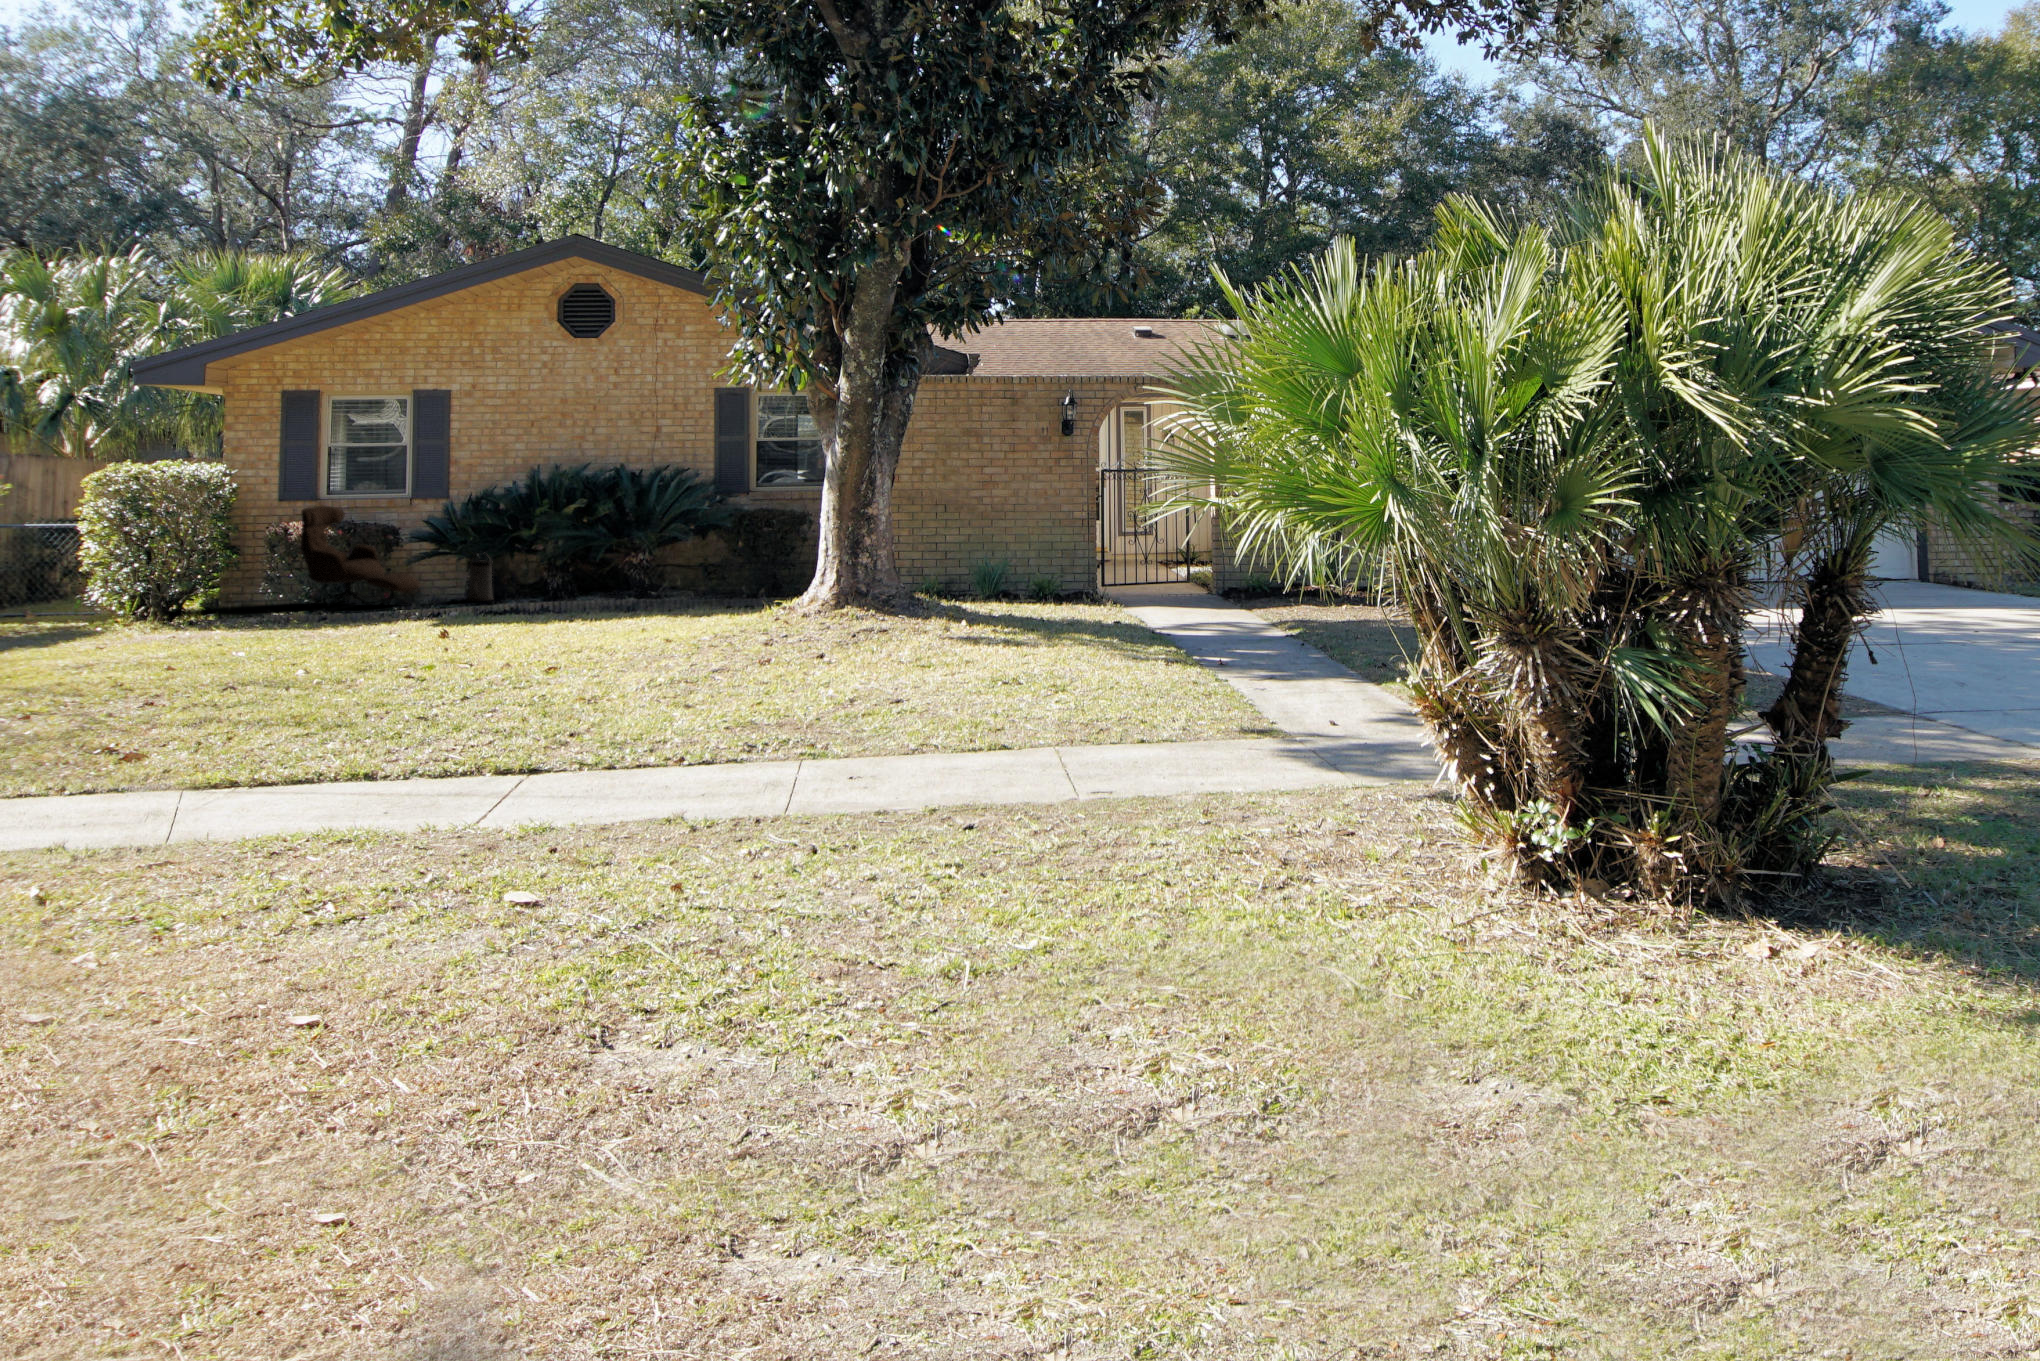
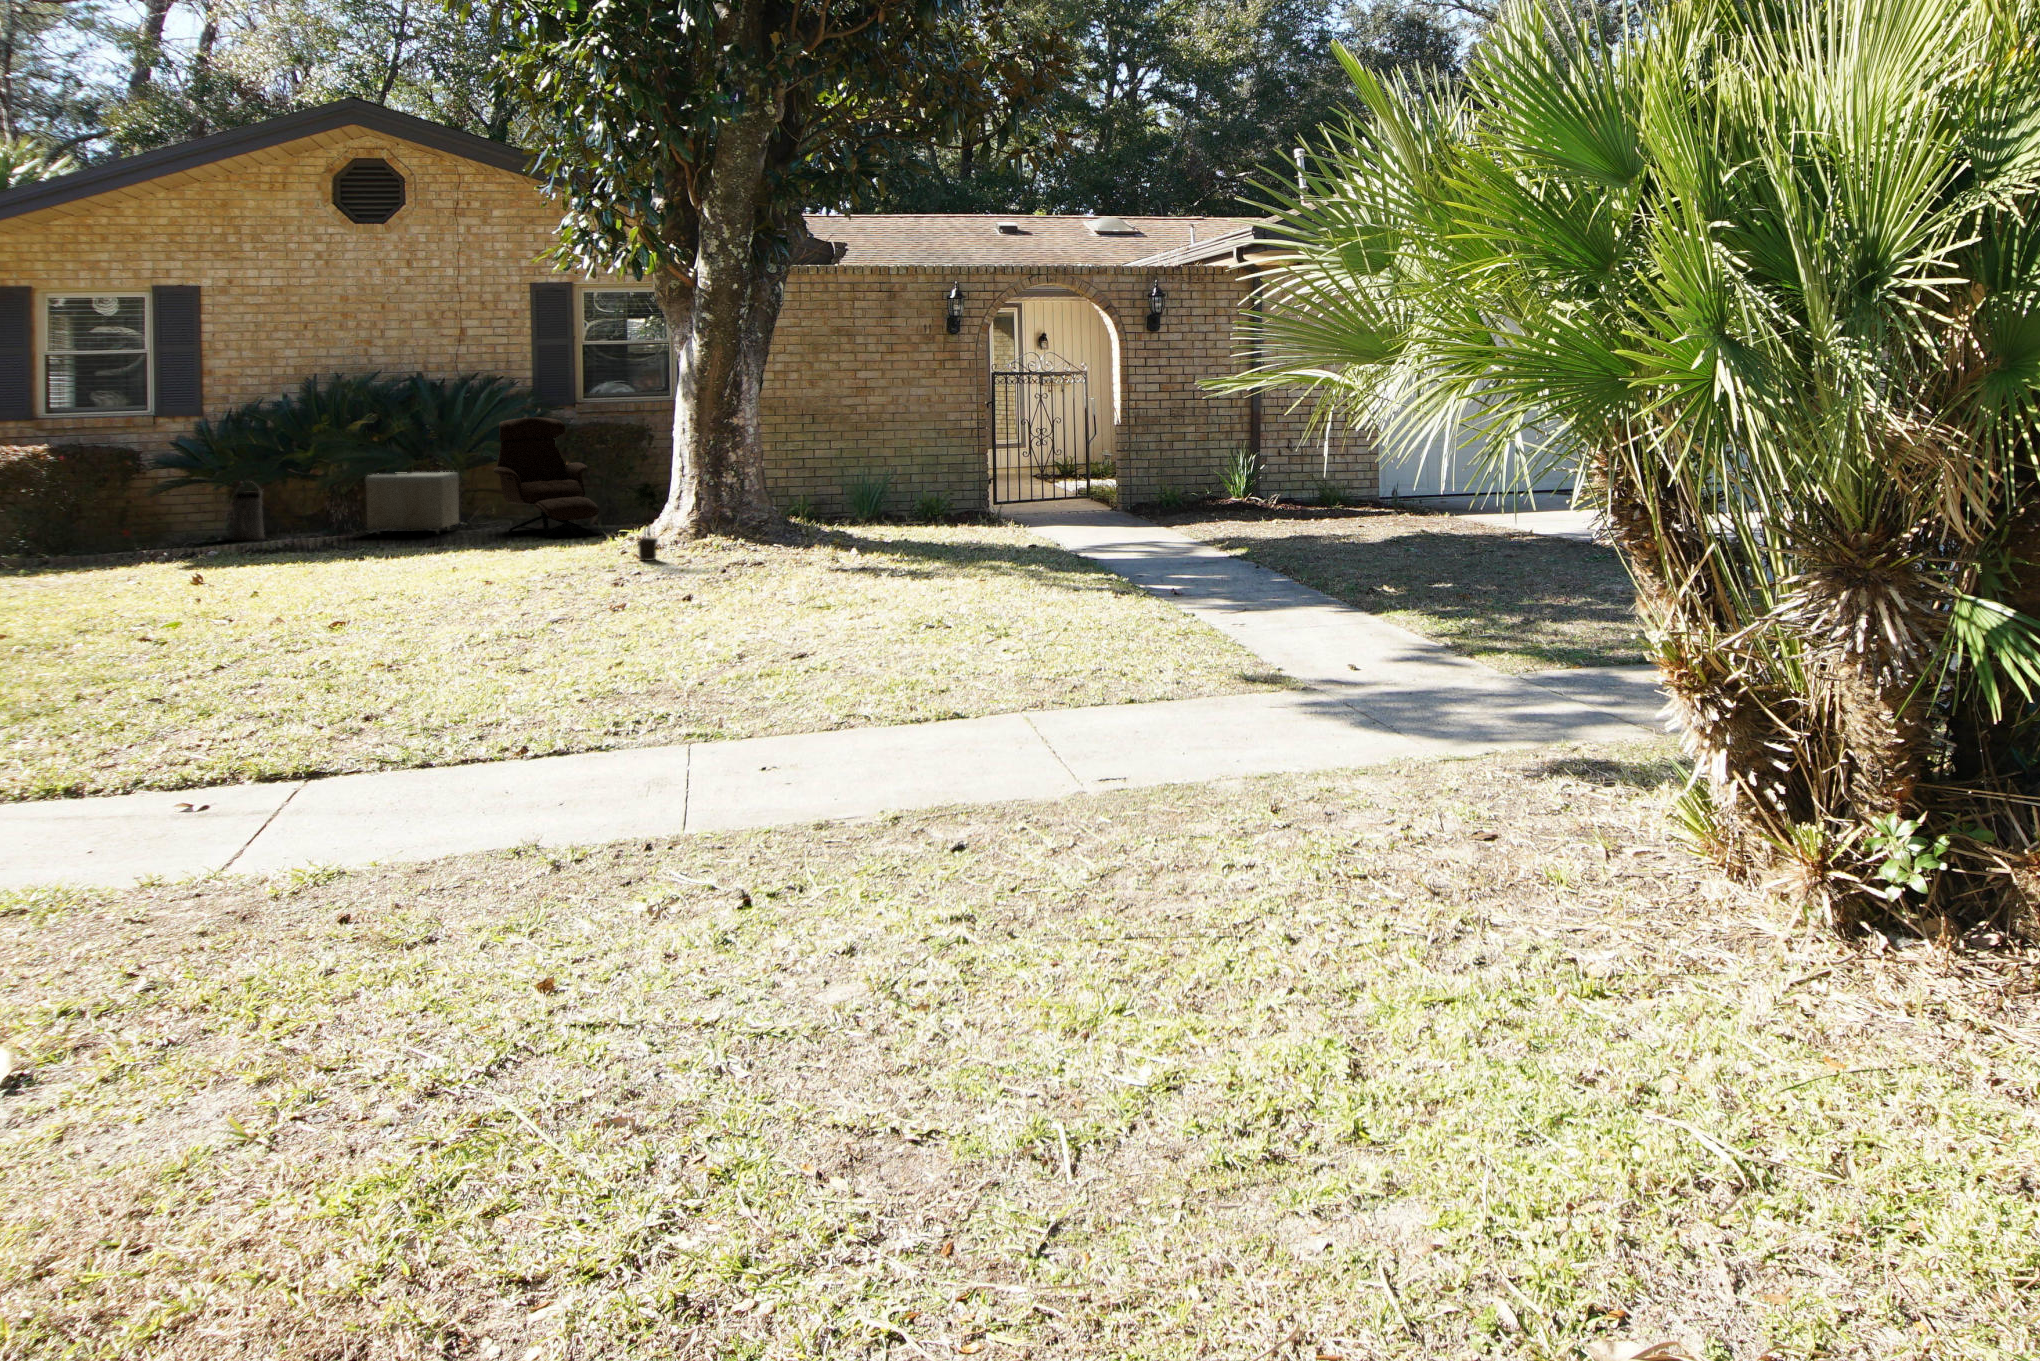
lounge chair: present [301,506,420,607] -> present [494,418,599,536]
storage bench: none [574,547,648,599] -> present [365,472,459,534]
potted plant: none [781,560,817,625] -> present [633,483,668,561]

